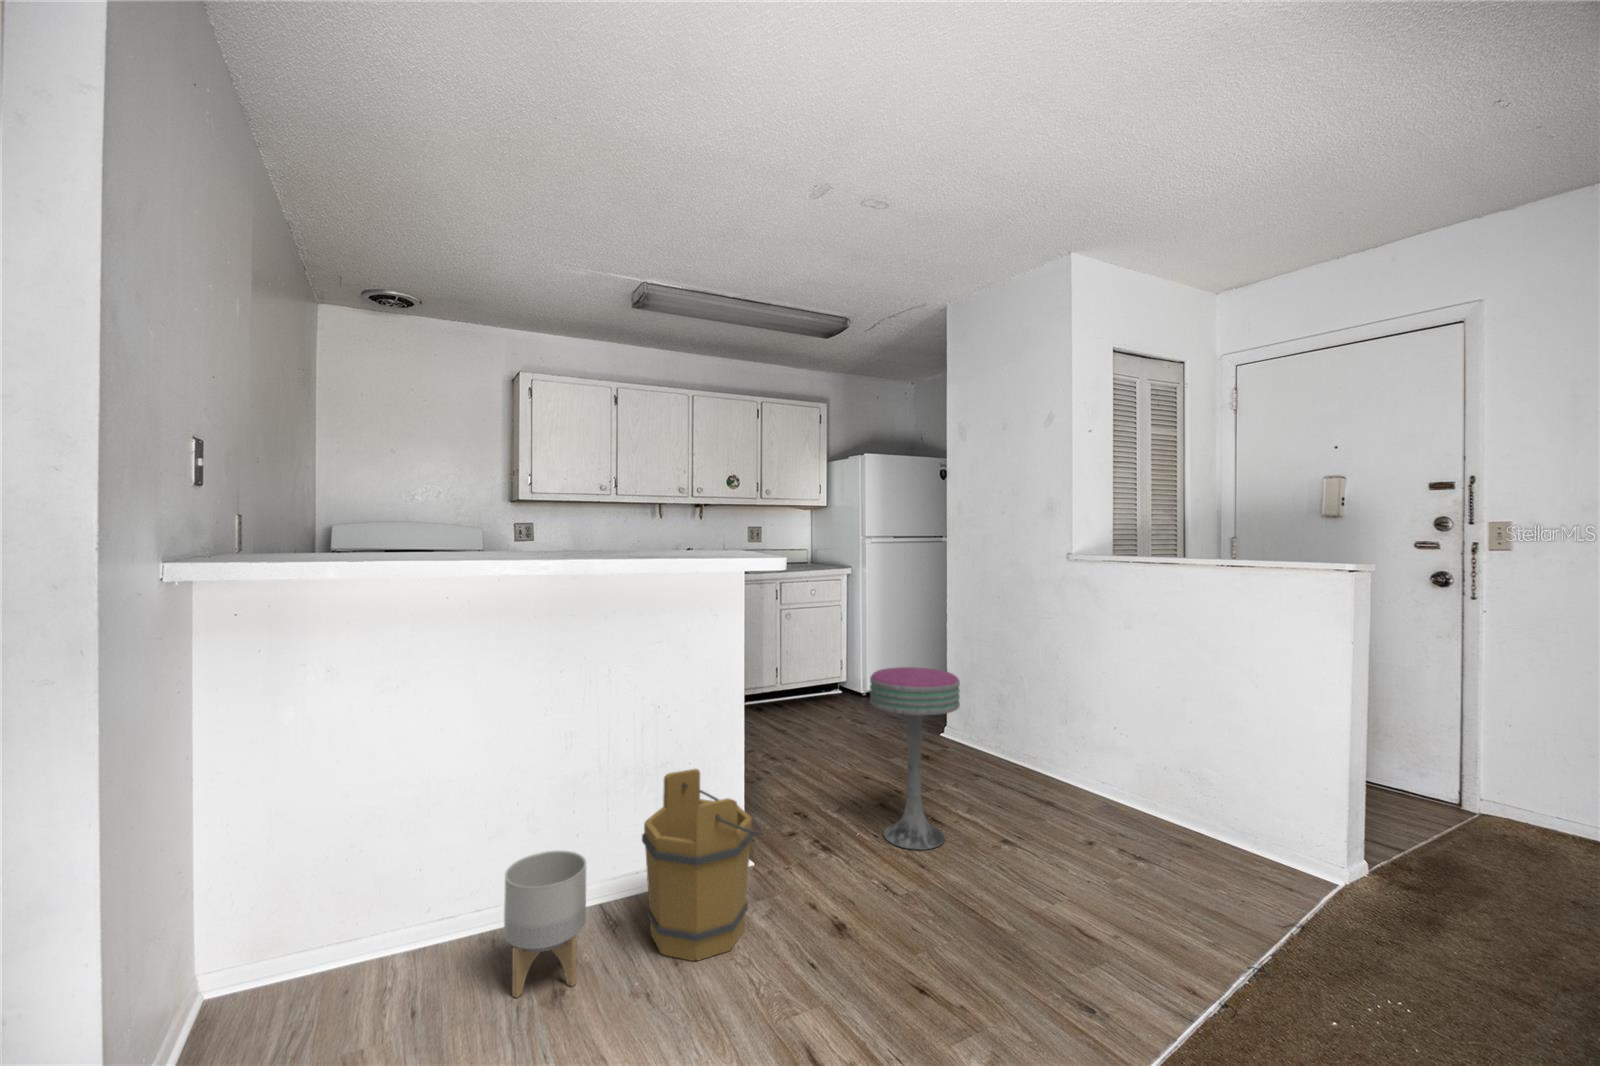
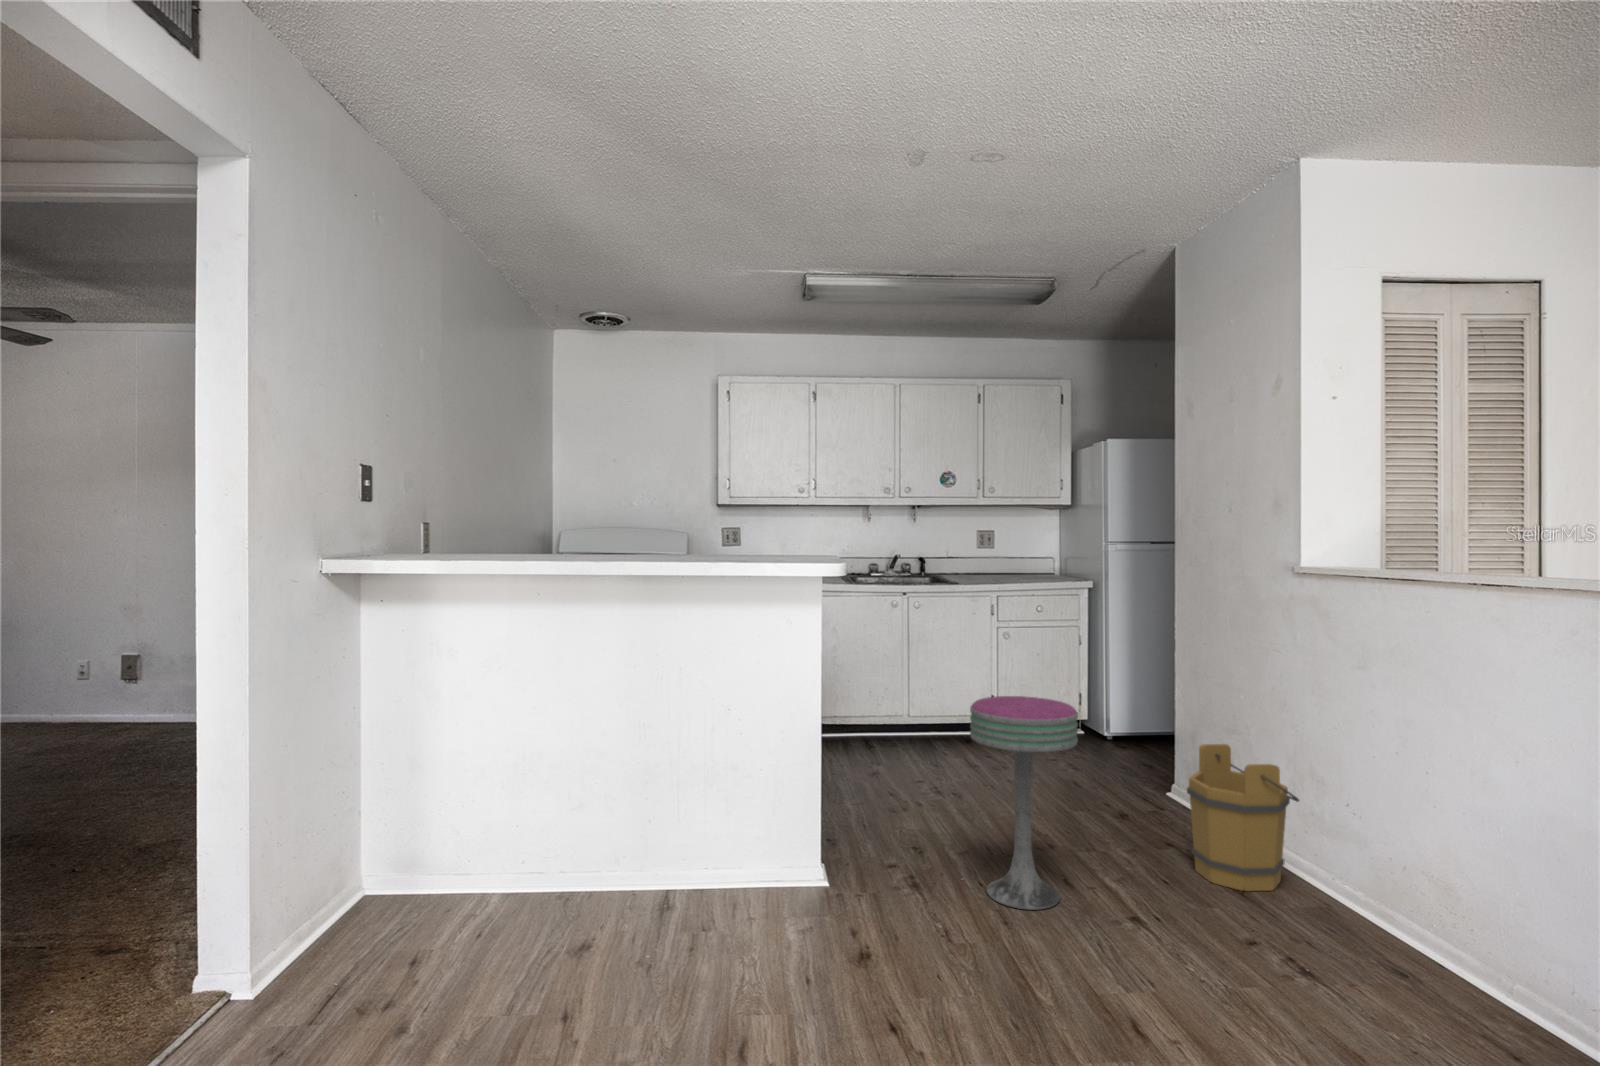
bucket: present [642,769,764,961] -> present [1187,744,1299,891]
planter: present [504,850,586,997] -> none [552,826,622,945]

